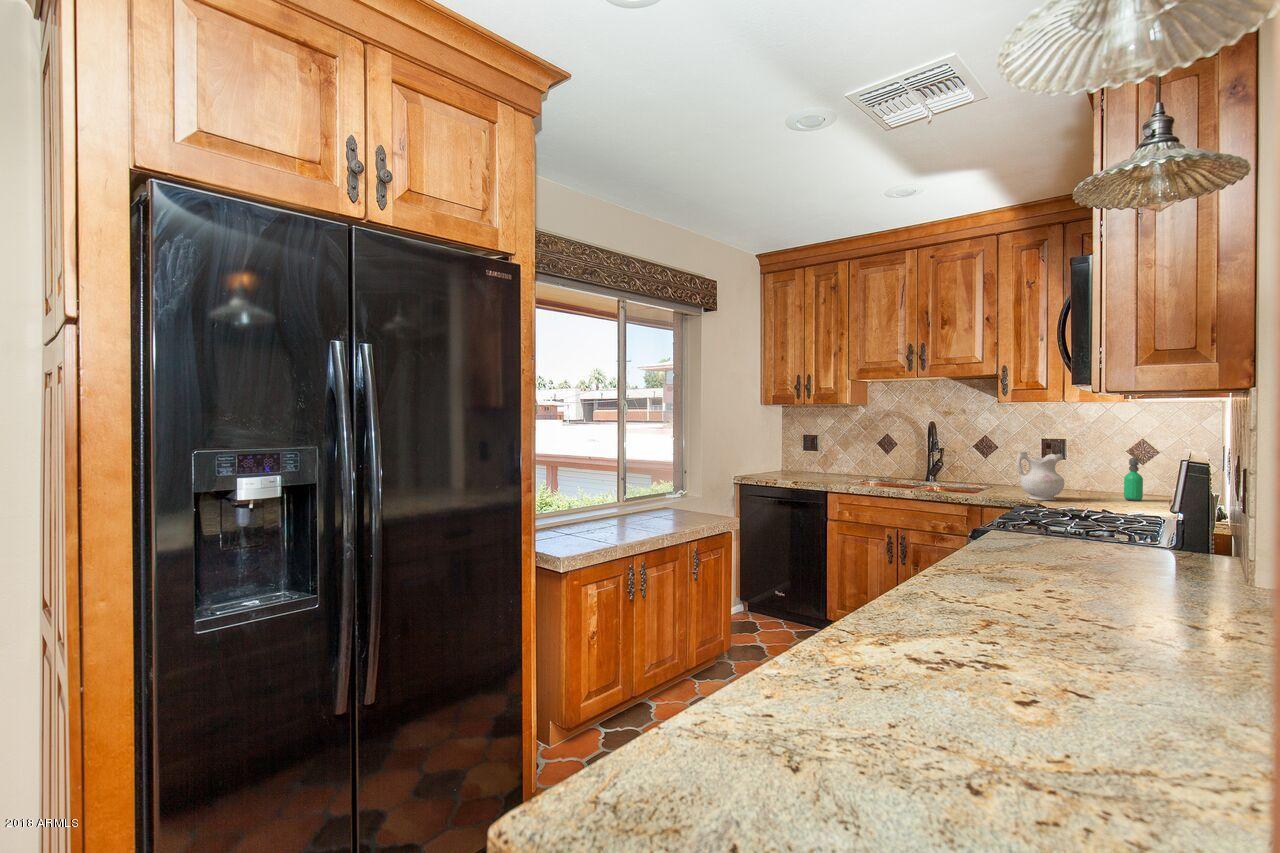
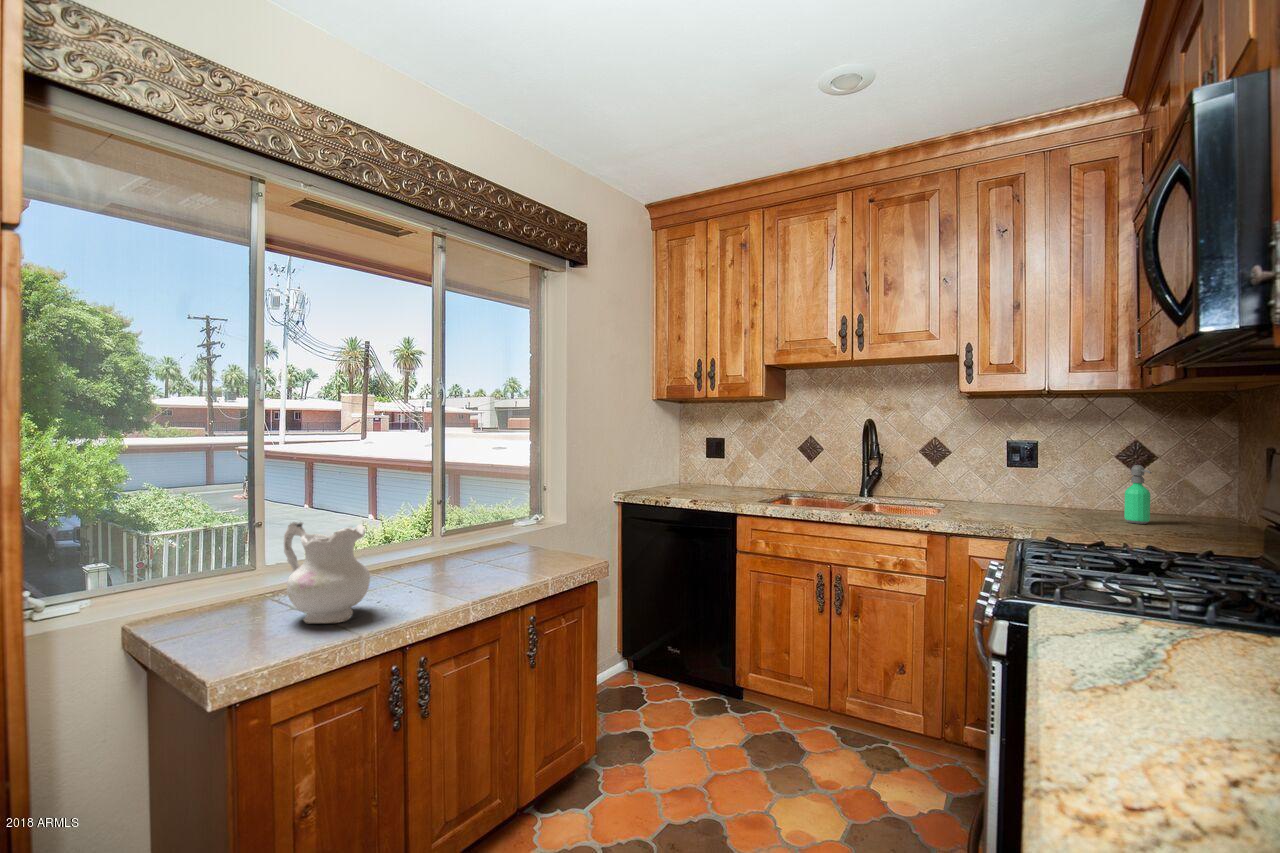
ceramic pitcher: present [1016,452,1065,500] -> present [284,522,370,623]

